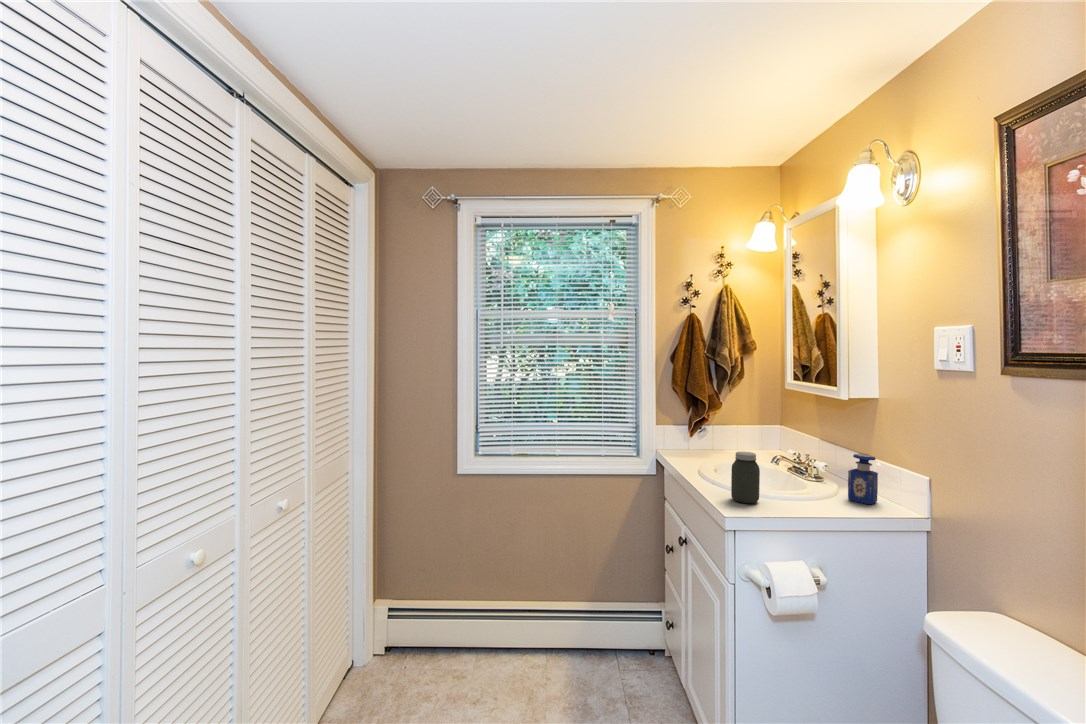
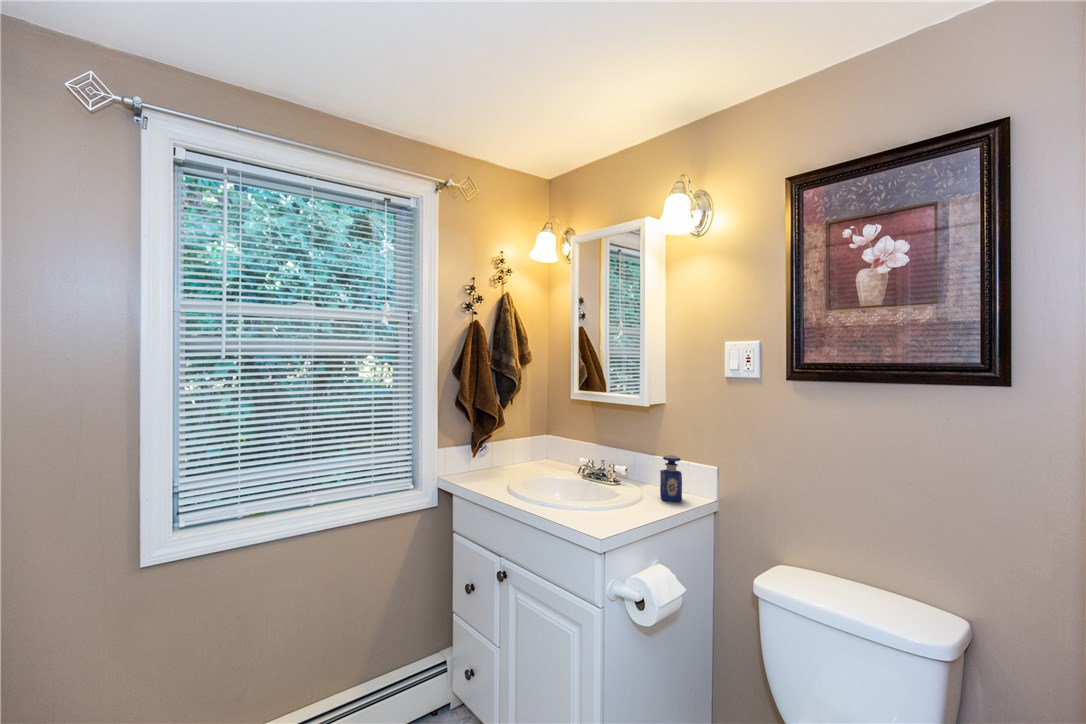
jar: present [731,452,760,503] -> none [586,469,614,525]

